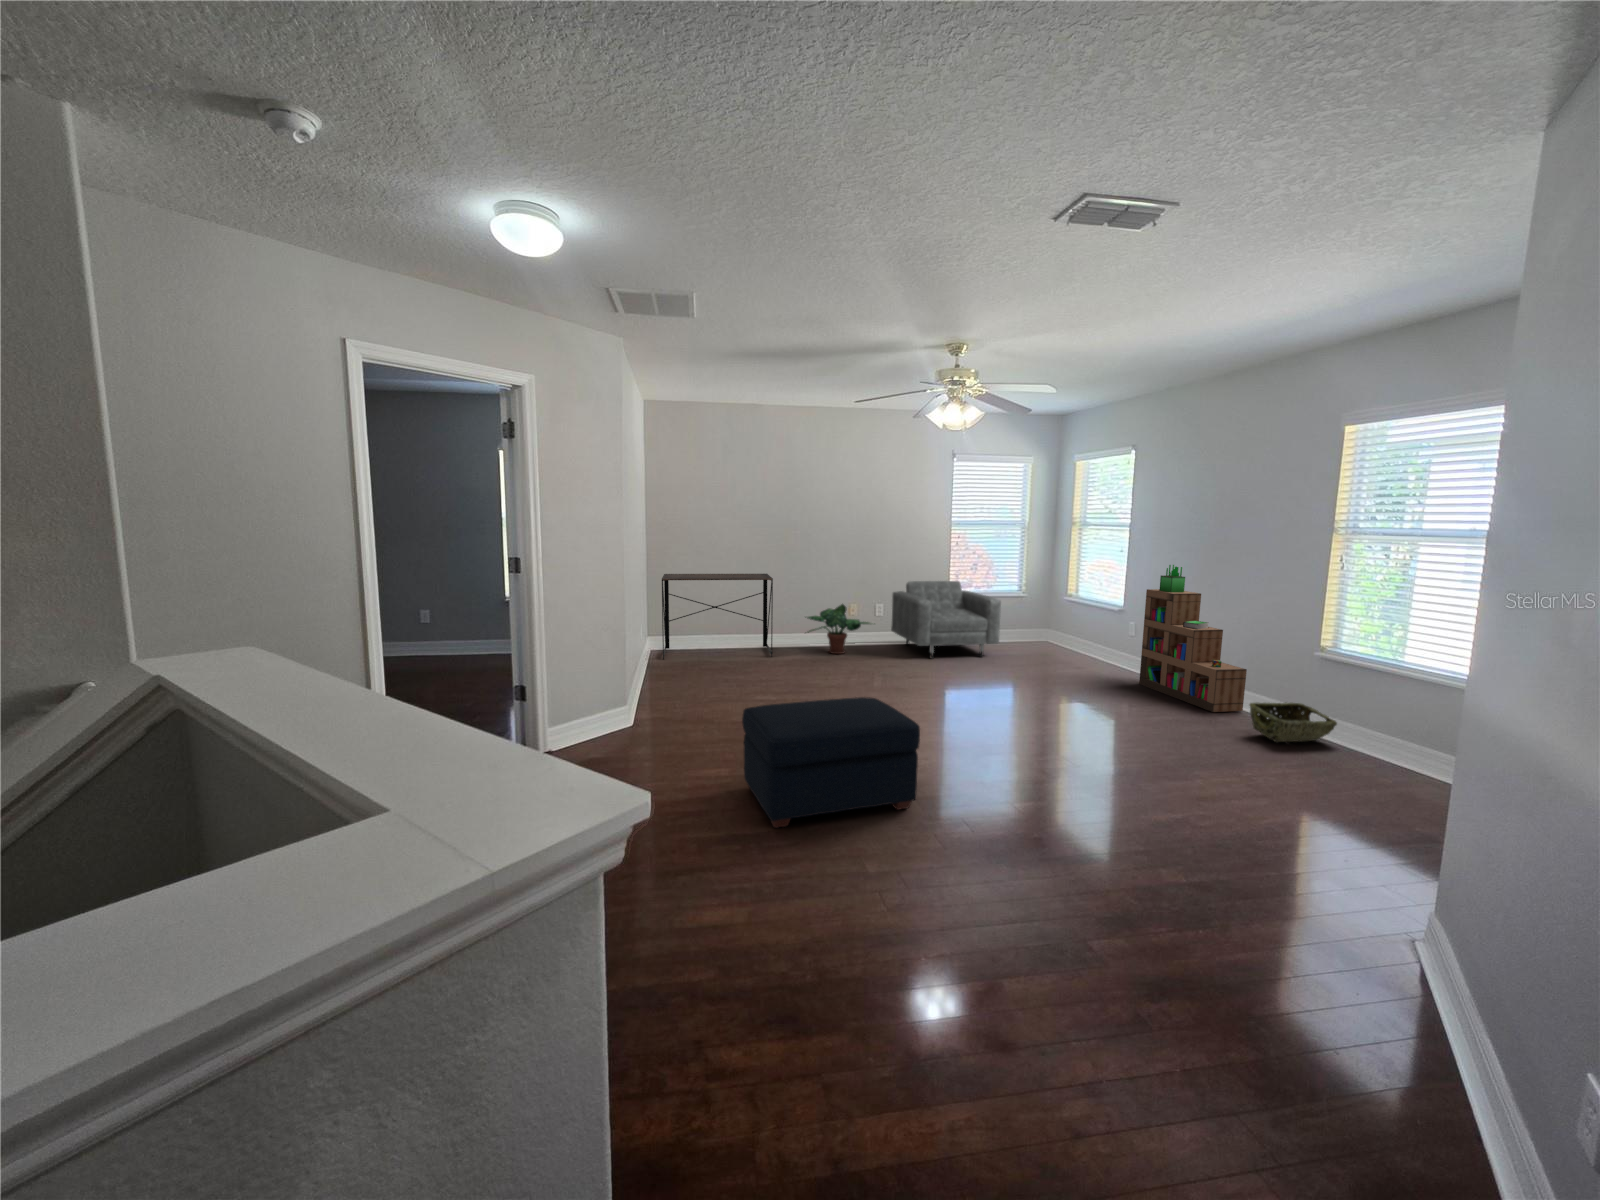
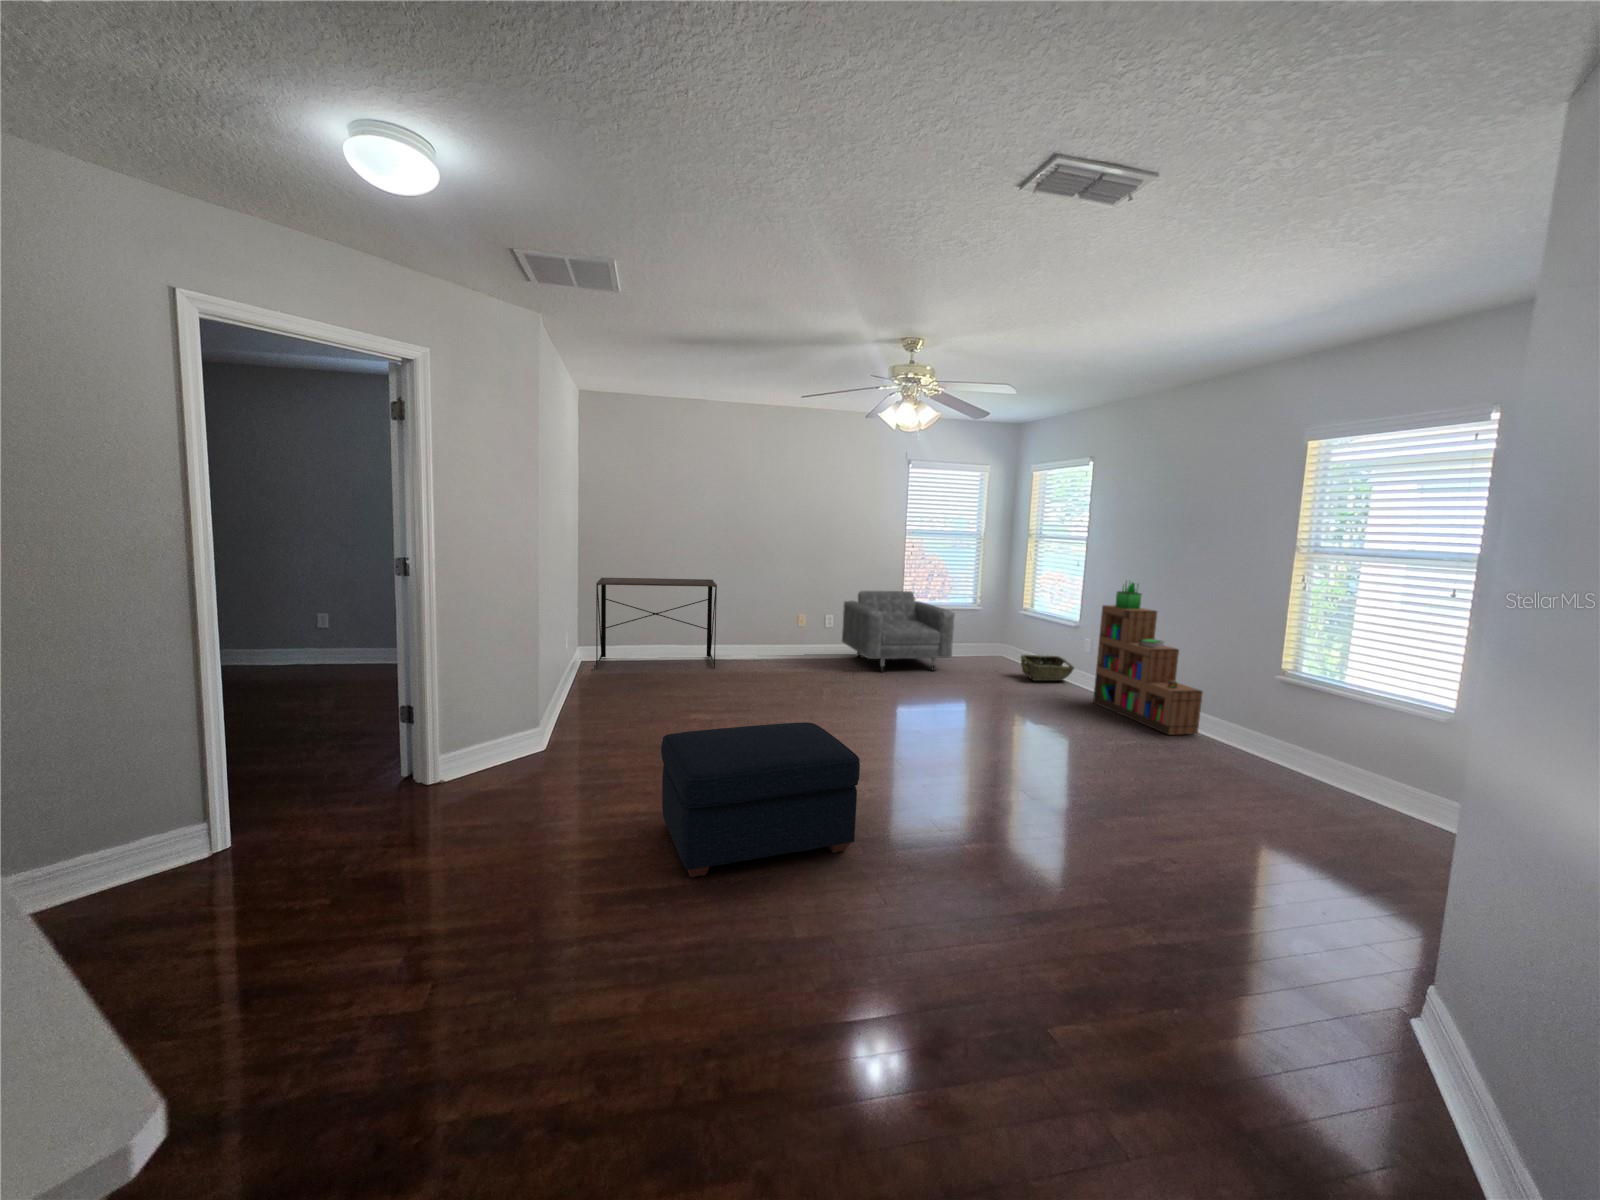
potted plant: present [807,604,870,654] -> none [749,613,827,666]
woven basket: present [1250,702,1337,742] -> present [1021,655,1074,681]

